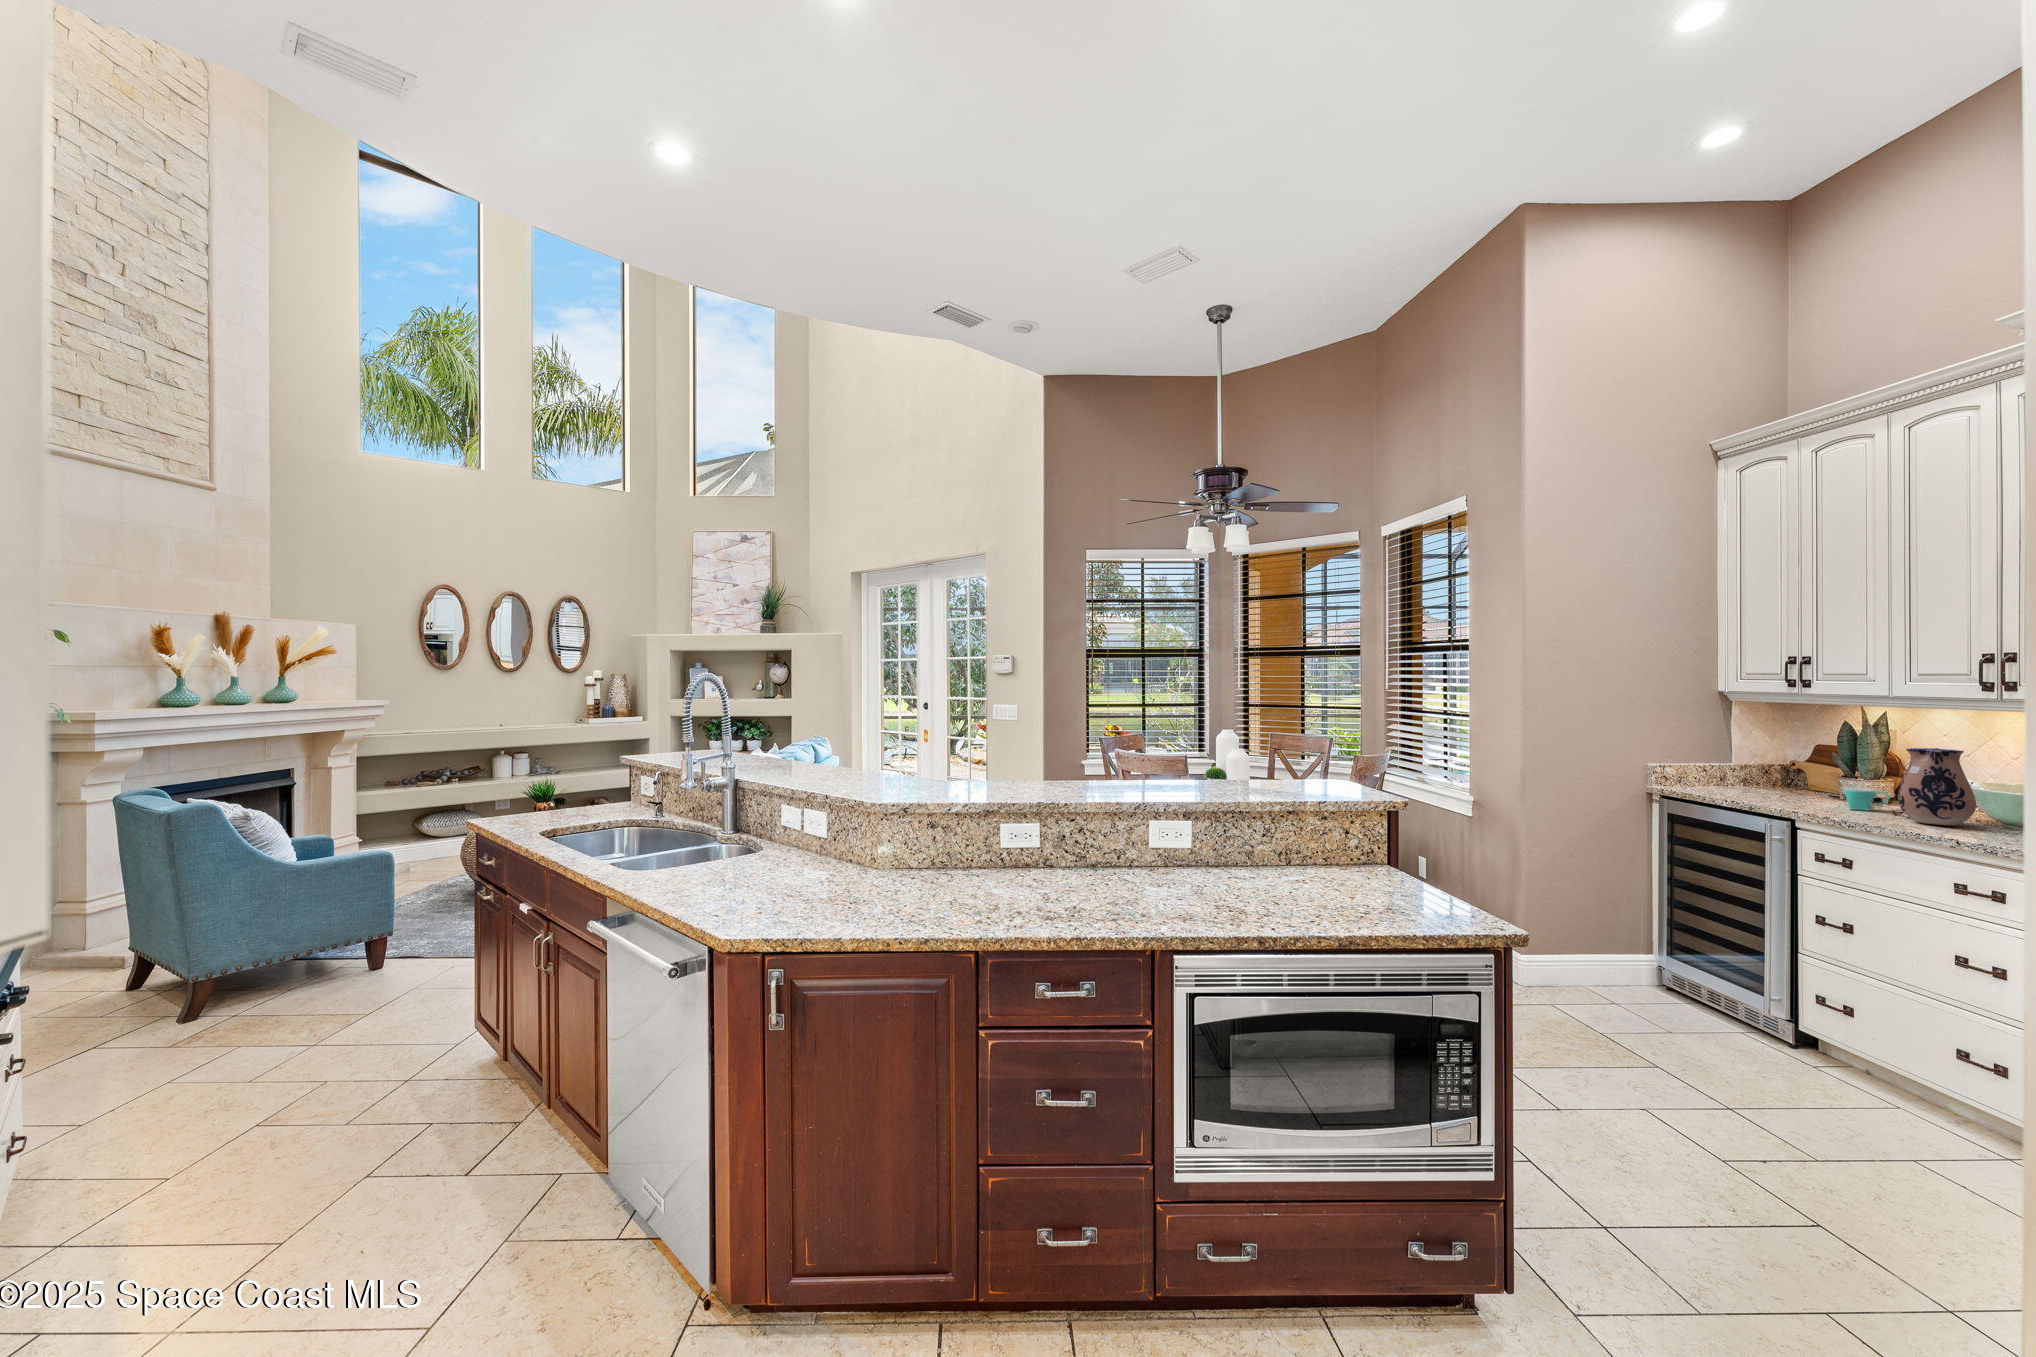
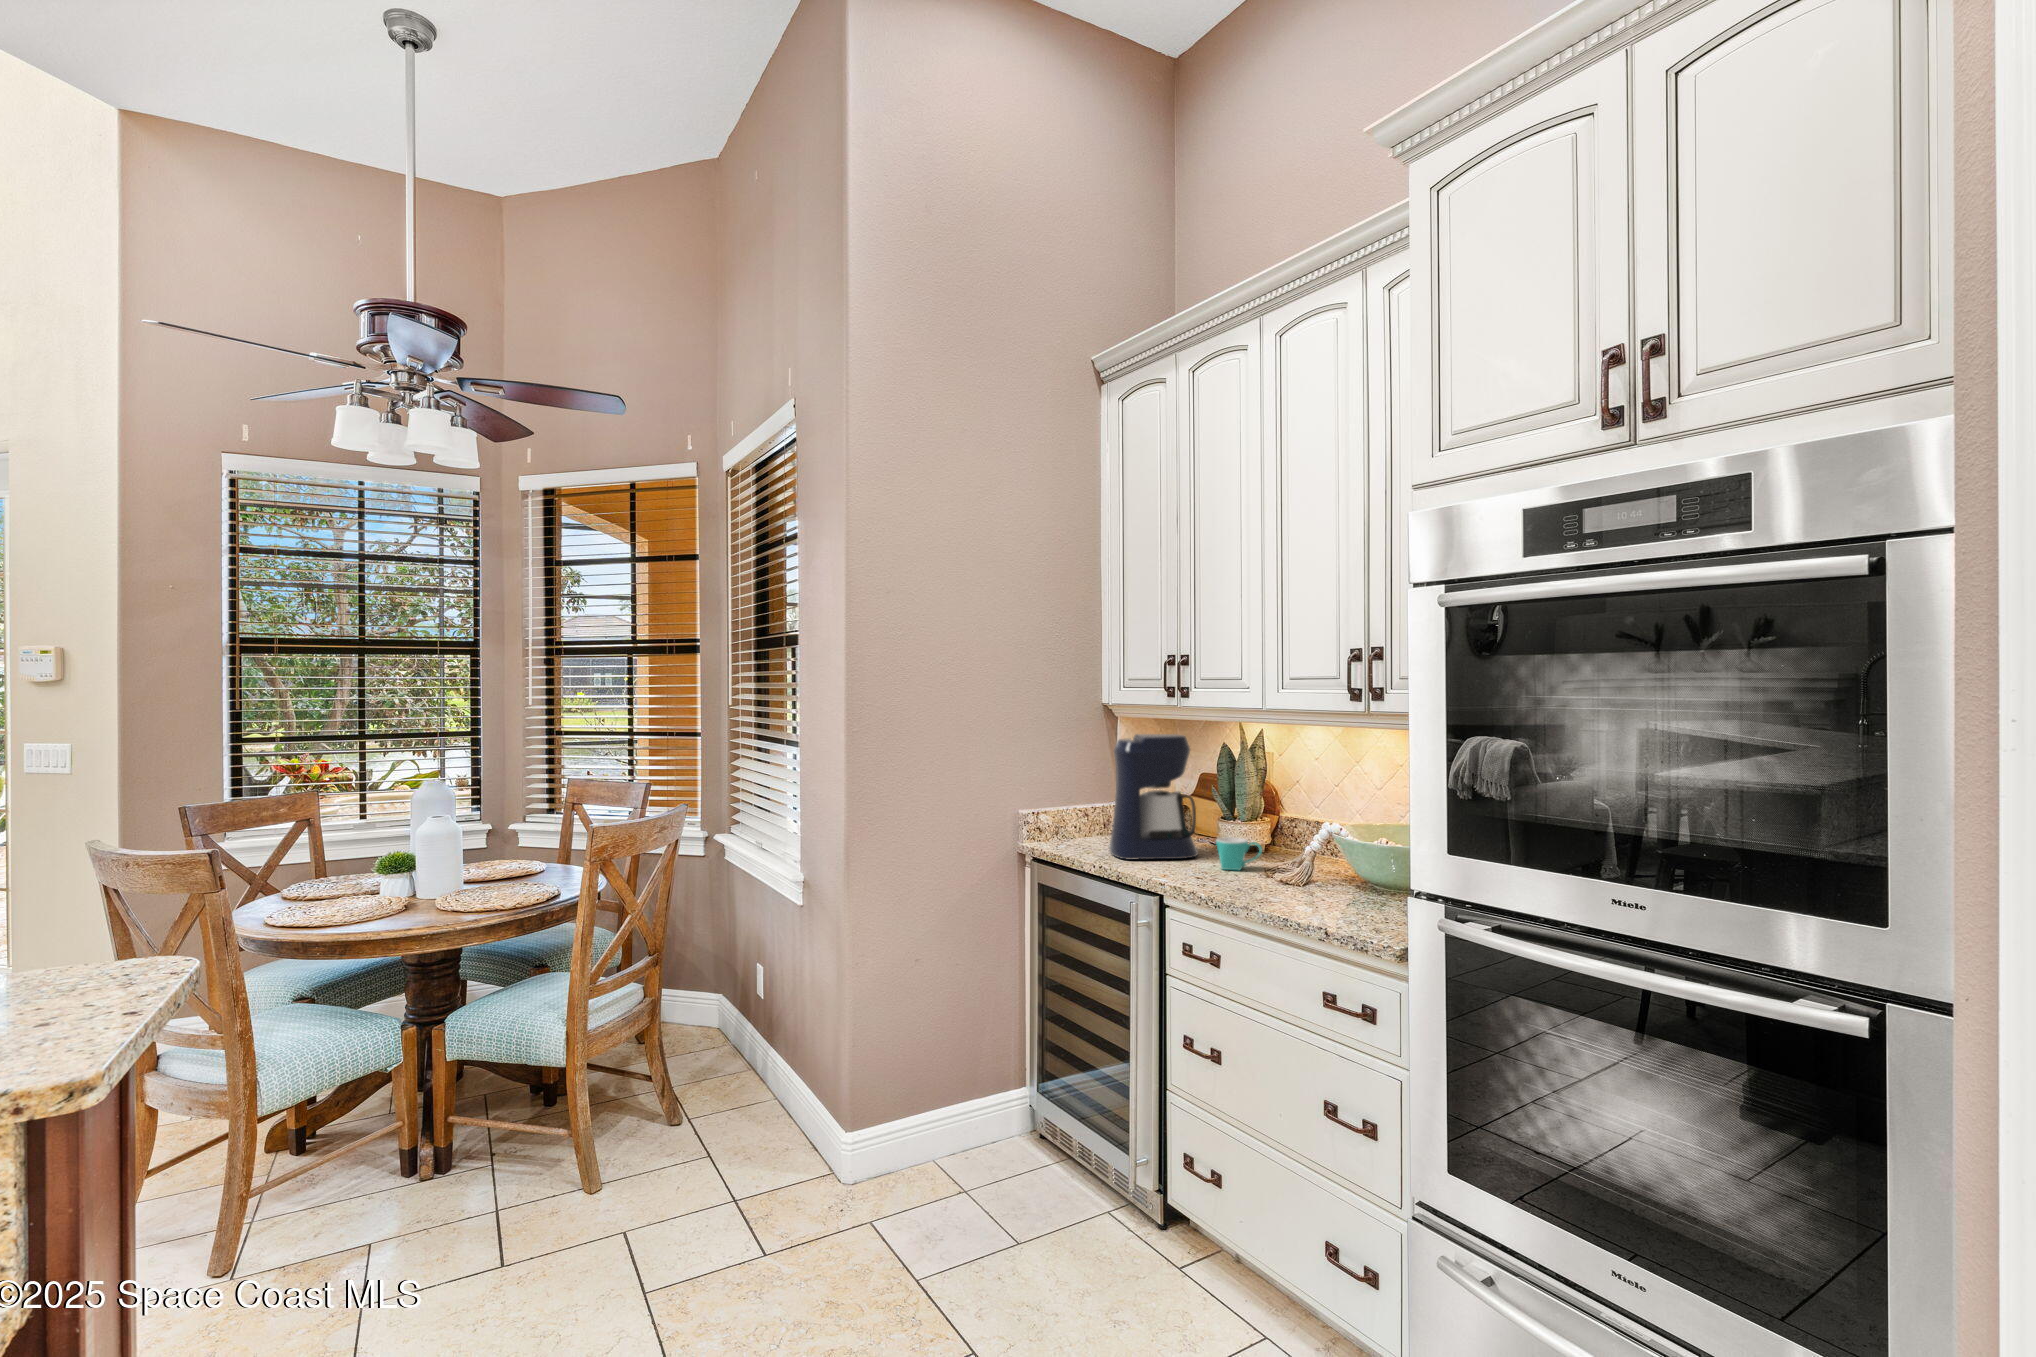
coffee maker: none [1736,713,1822,802] -> present [1109,734,1198,860]
ceramic pitcher: present [1898,748,1976,826] -> none [1266,782,1343,894]

